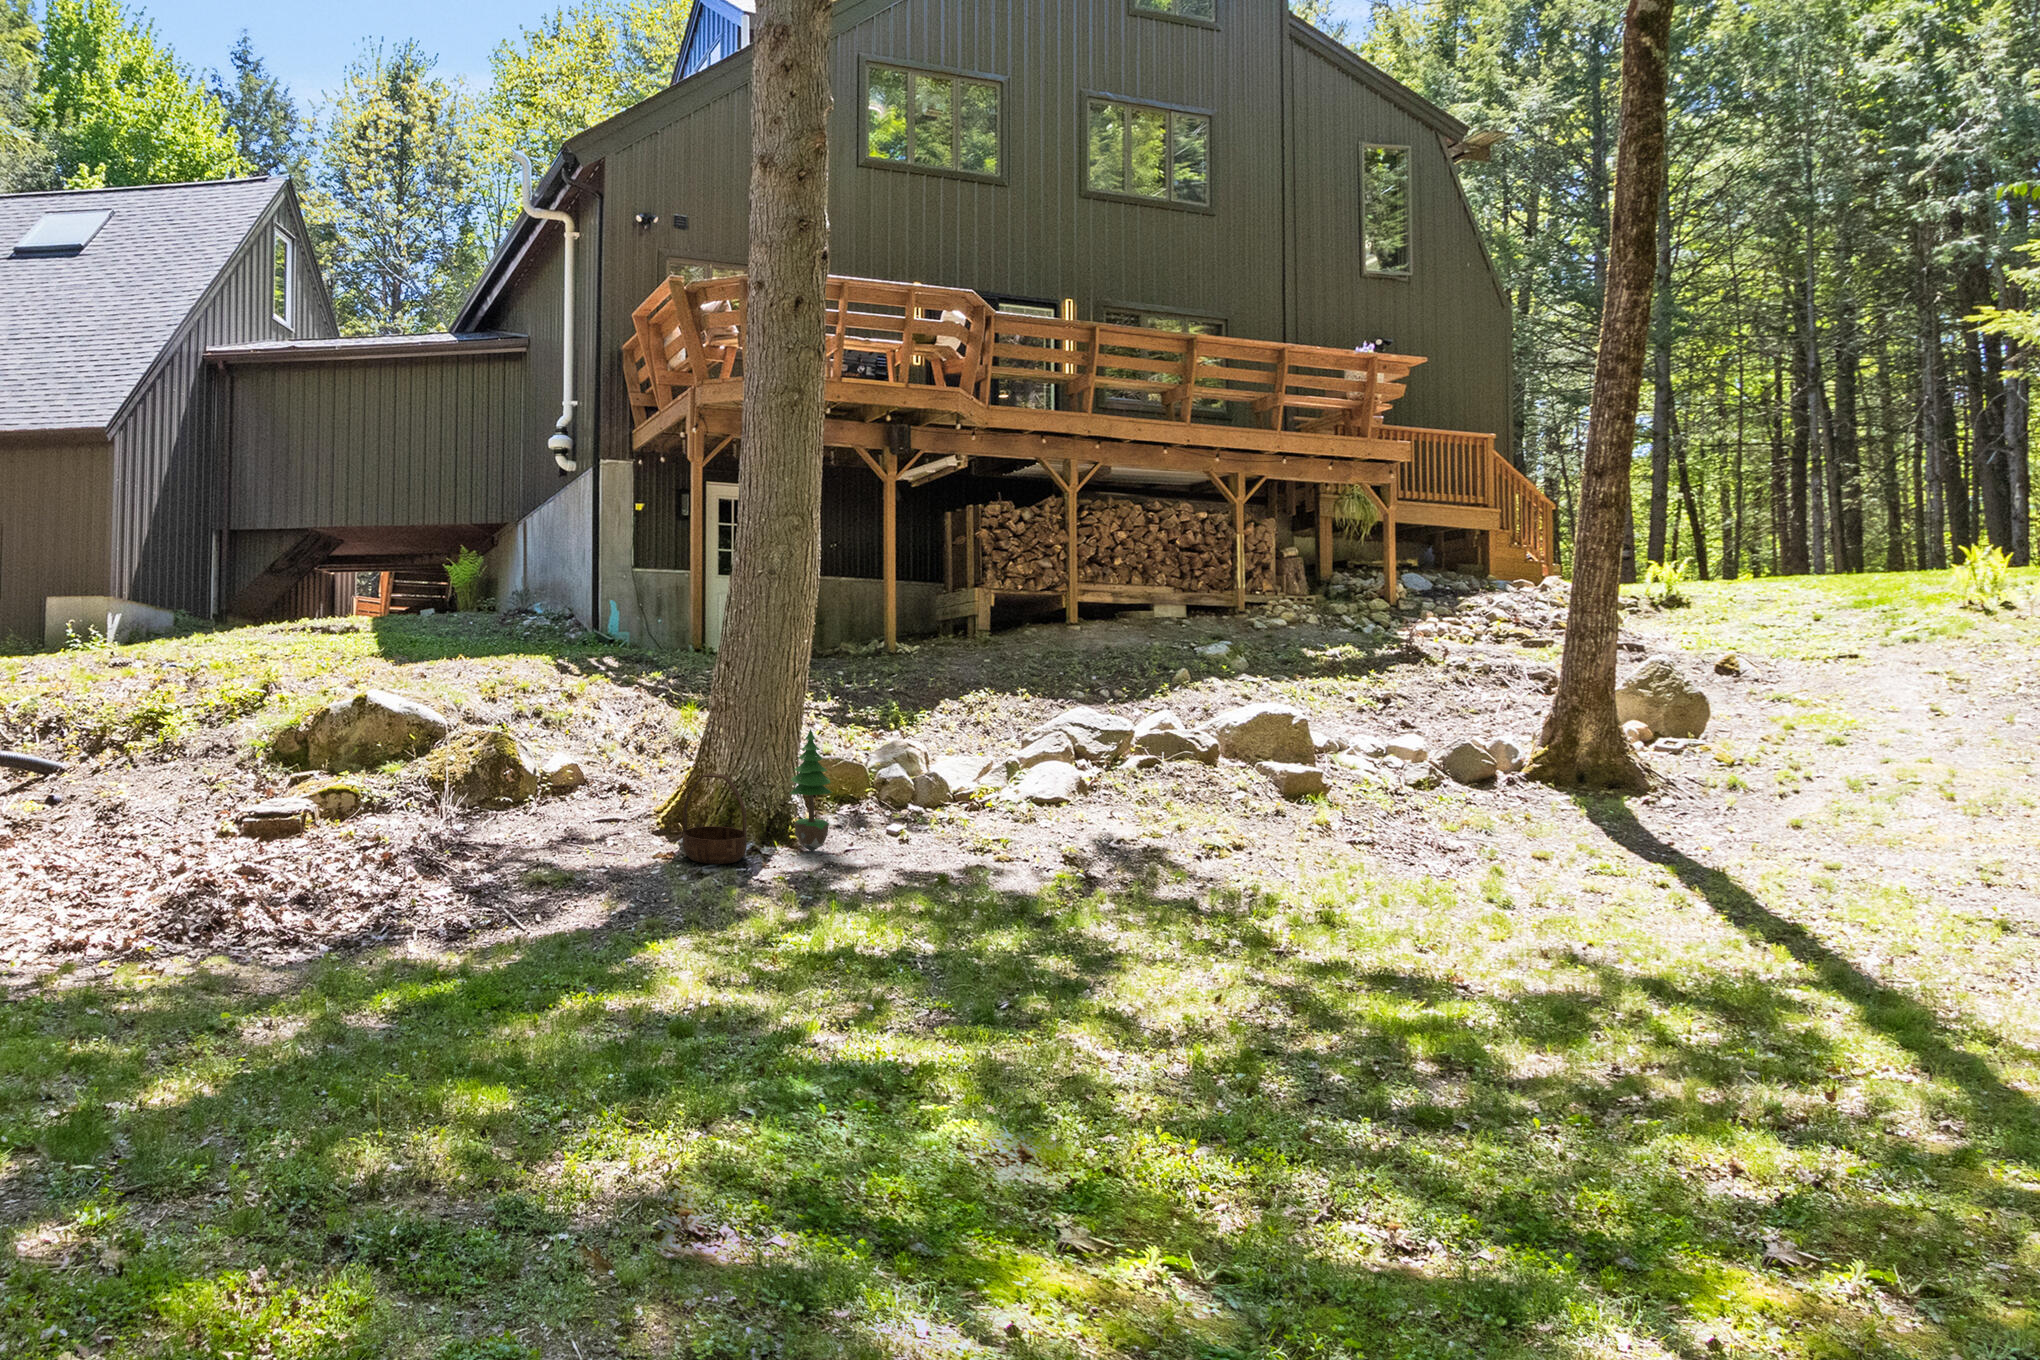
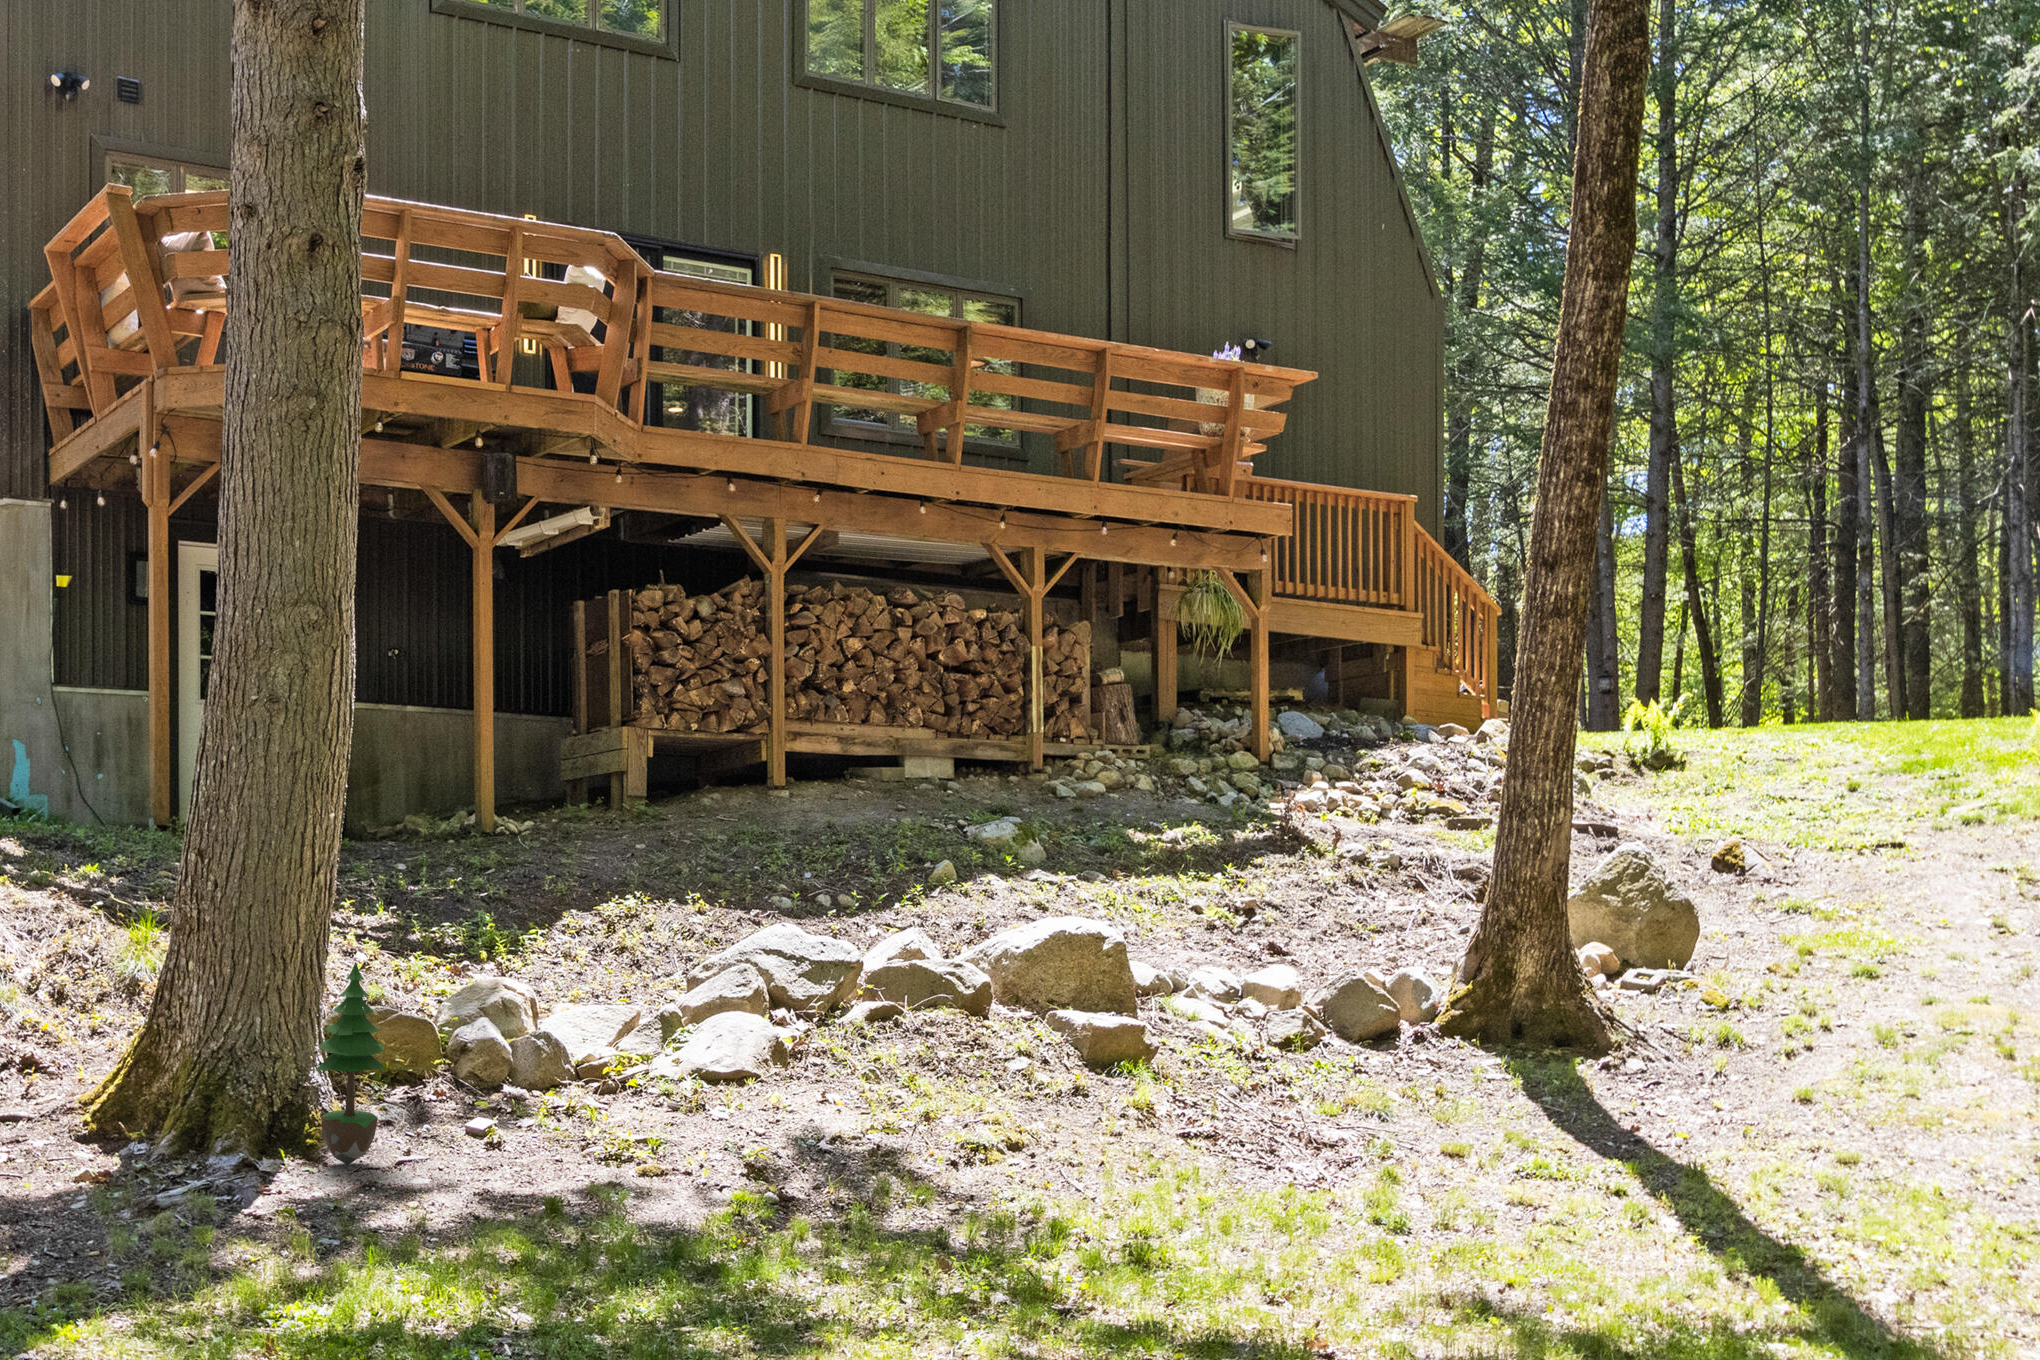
basket: present [683,773,747,864] -> none [132,1038,243,1189]

